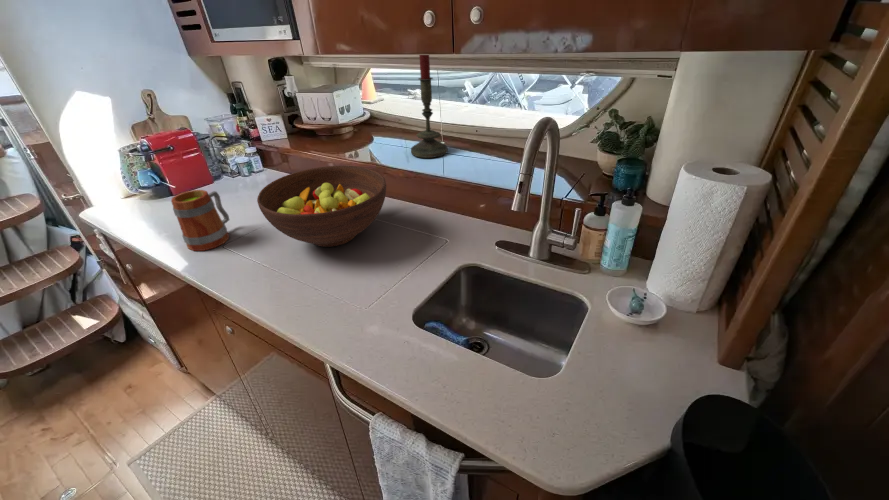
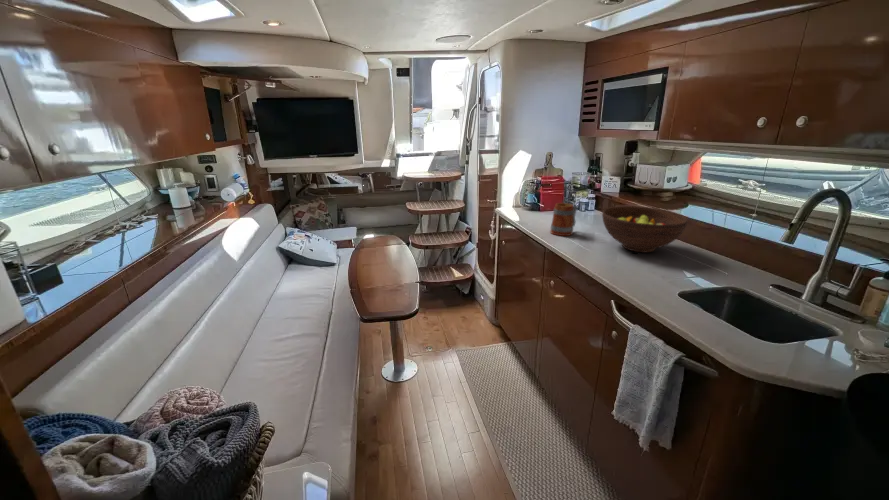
candle: present [411,55,448,158] -> none [716,142,755,221]

